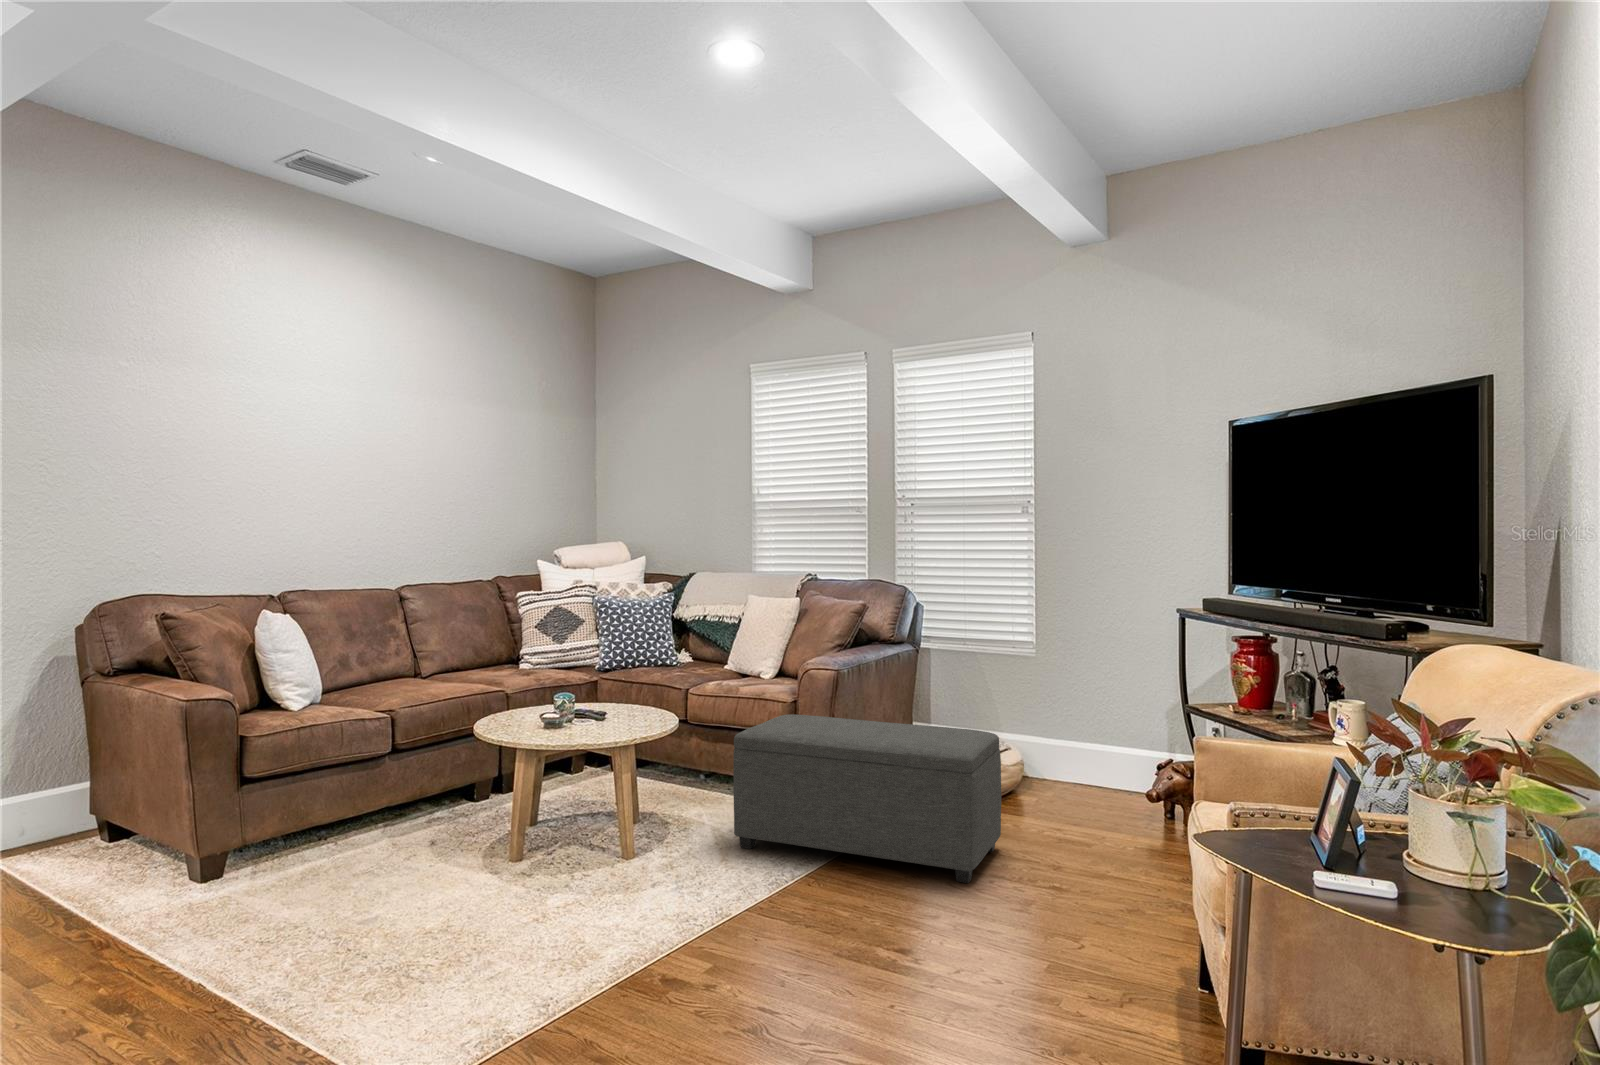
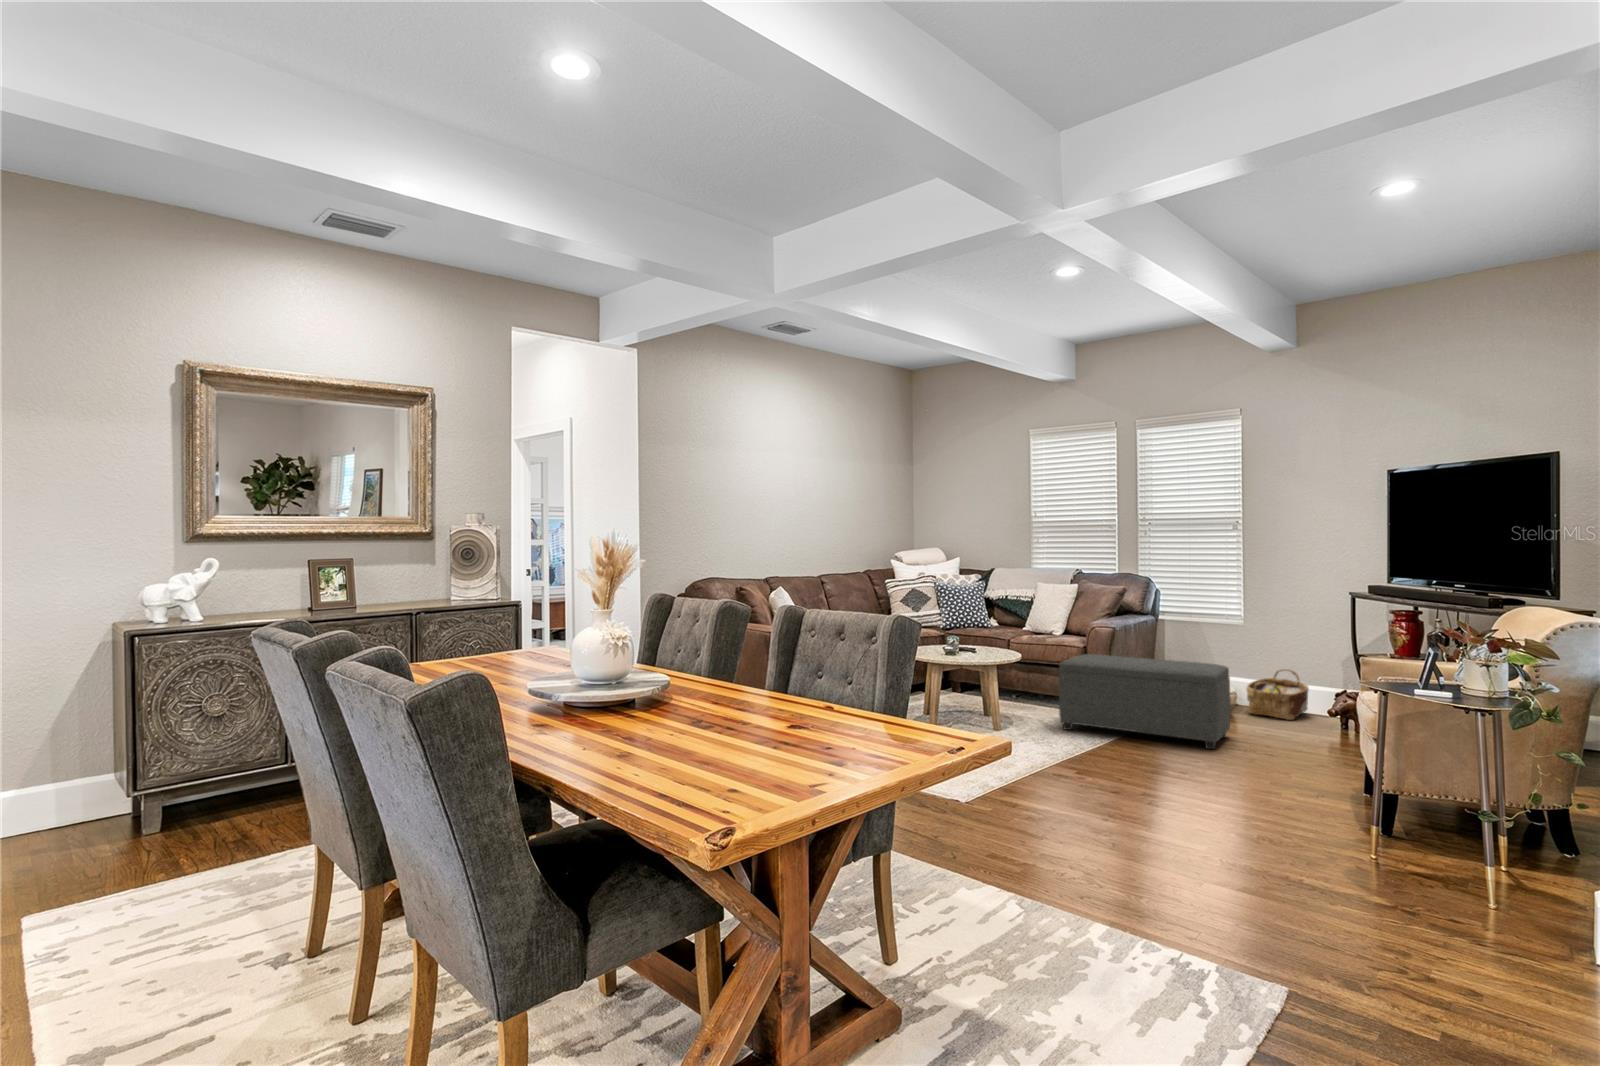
woven basket: none [1034,722,1120,805] -> present [1247,669,1309,720]

